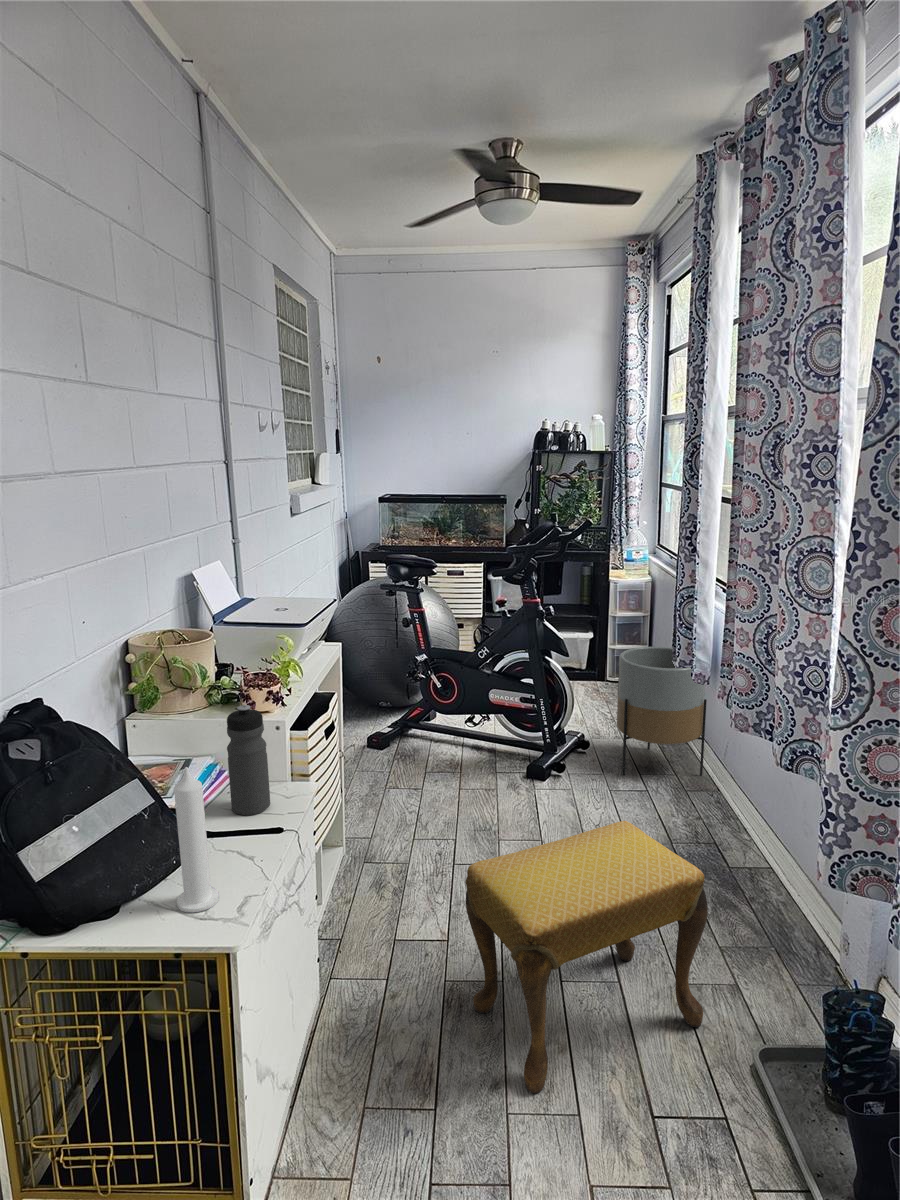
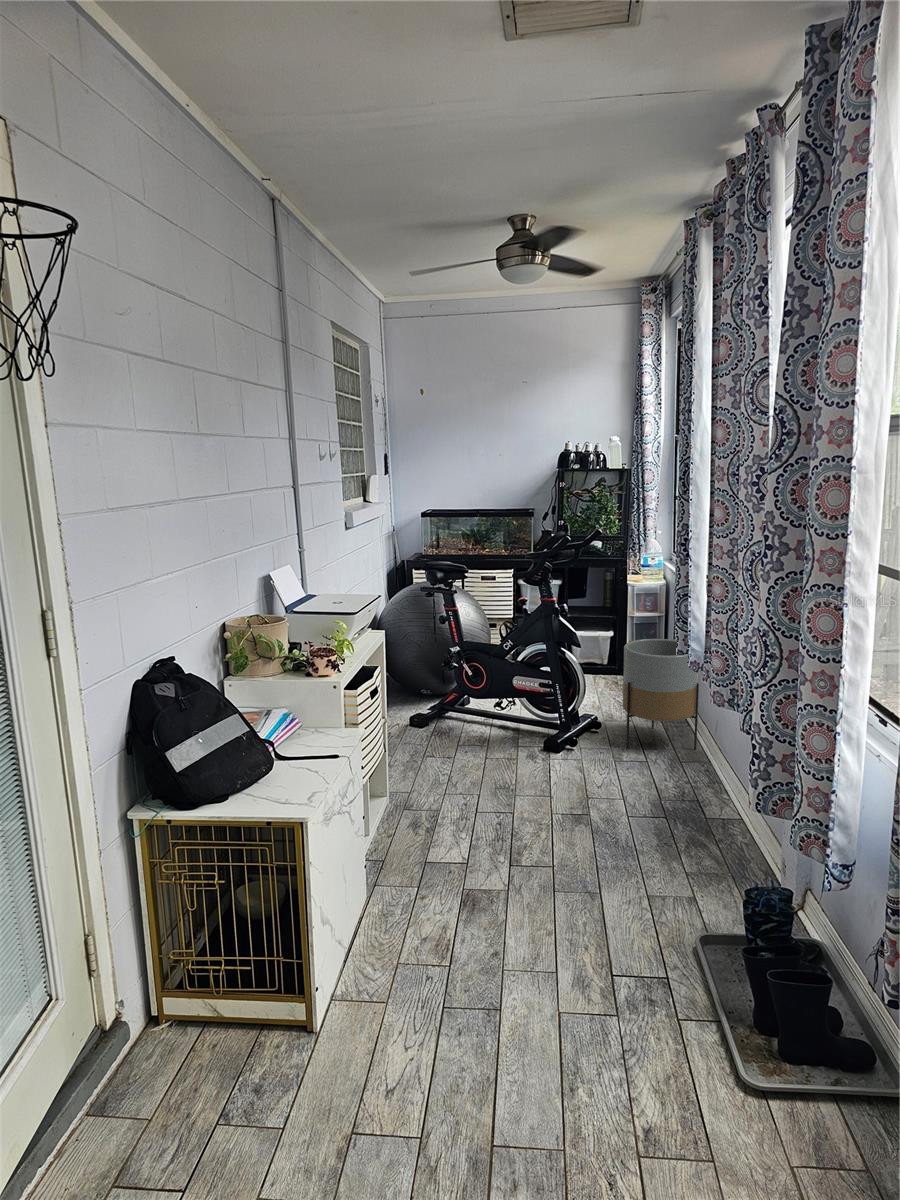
water bottle: present [227,705,270,815] -> none [299,666,330,748]
candle: present [174,767,220,913] -> none [265,698,295,801]
footstool: present [465,821,708,1093] -> none [477,766,664,961]

